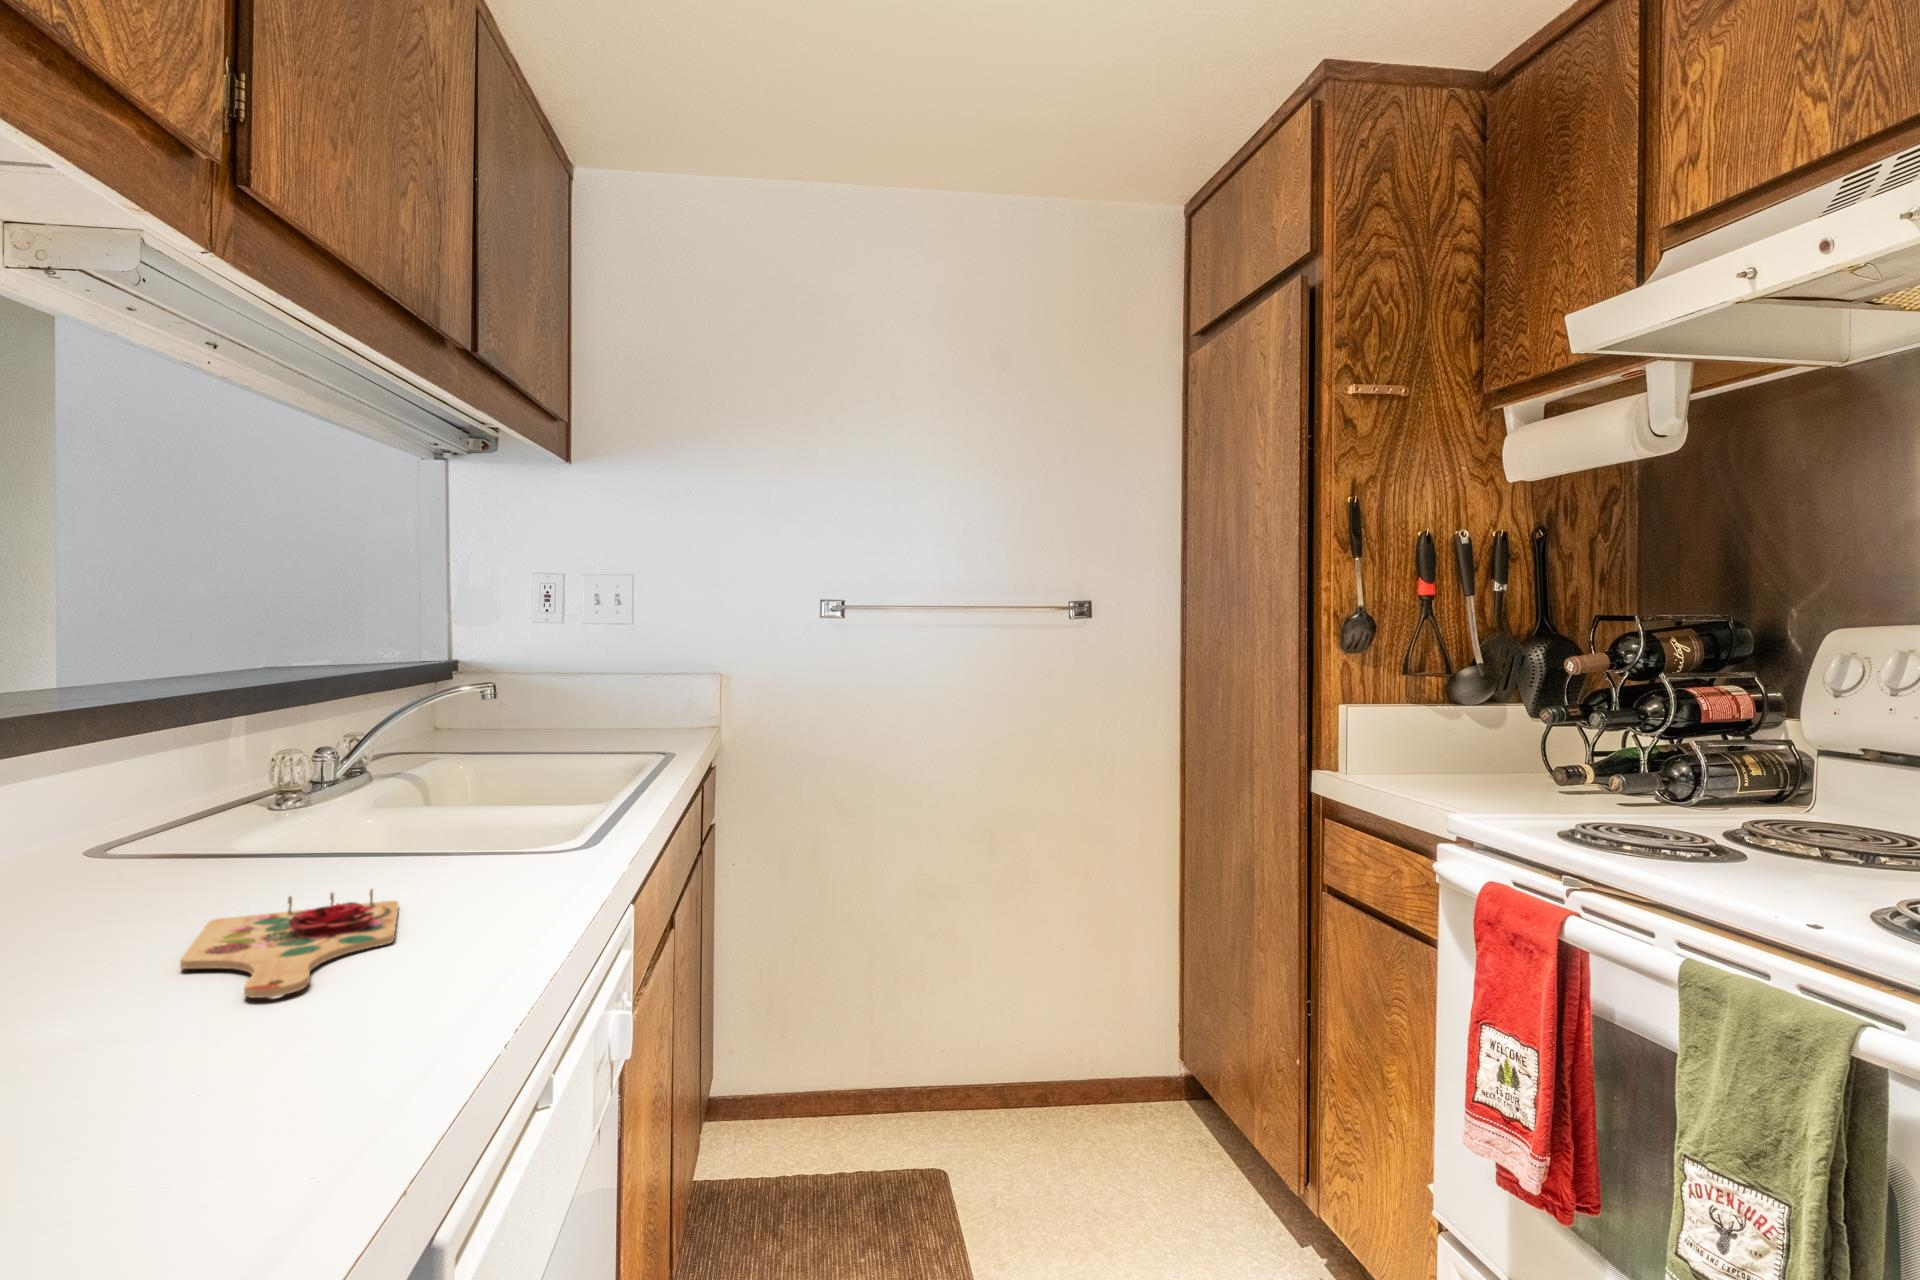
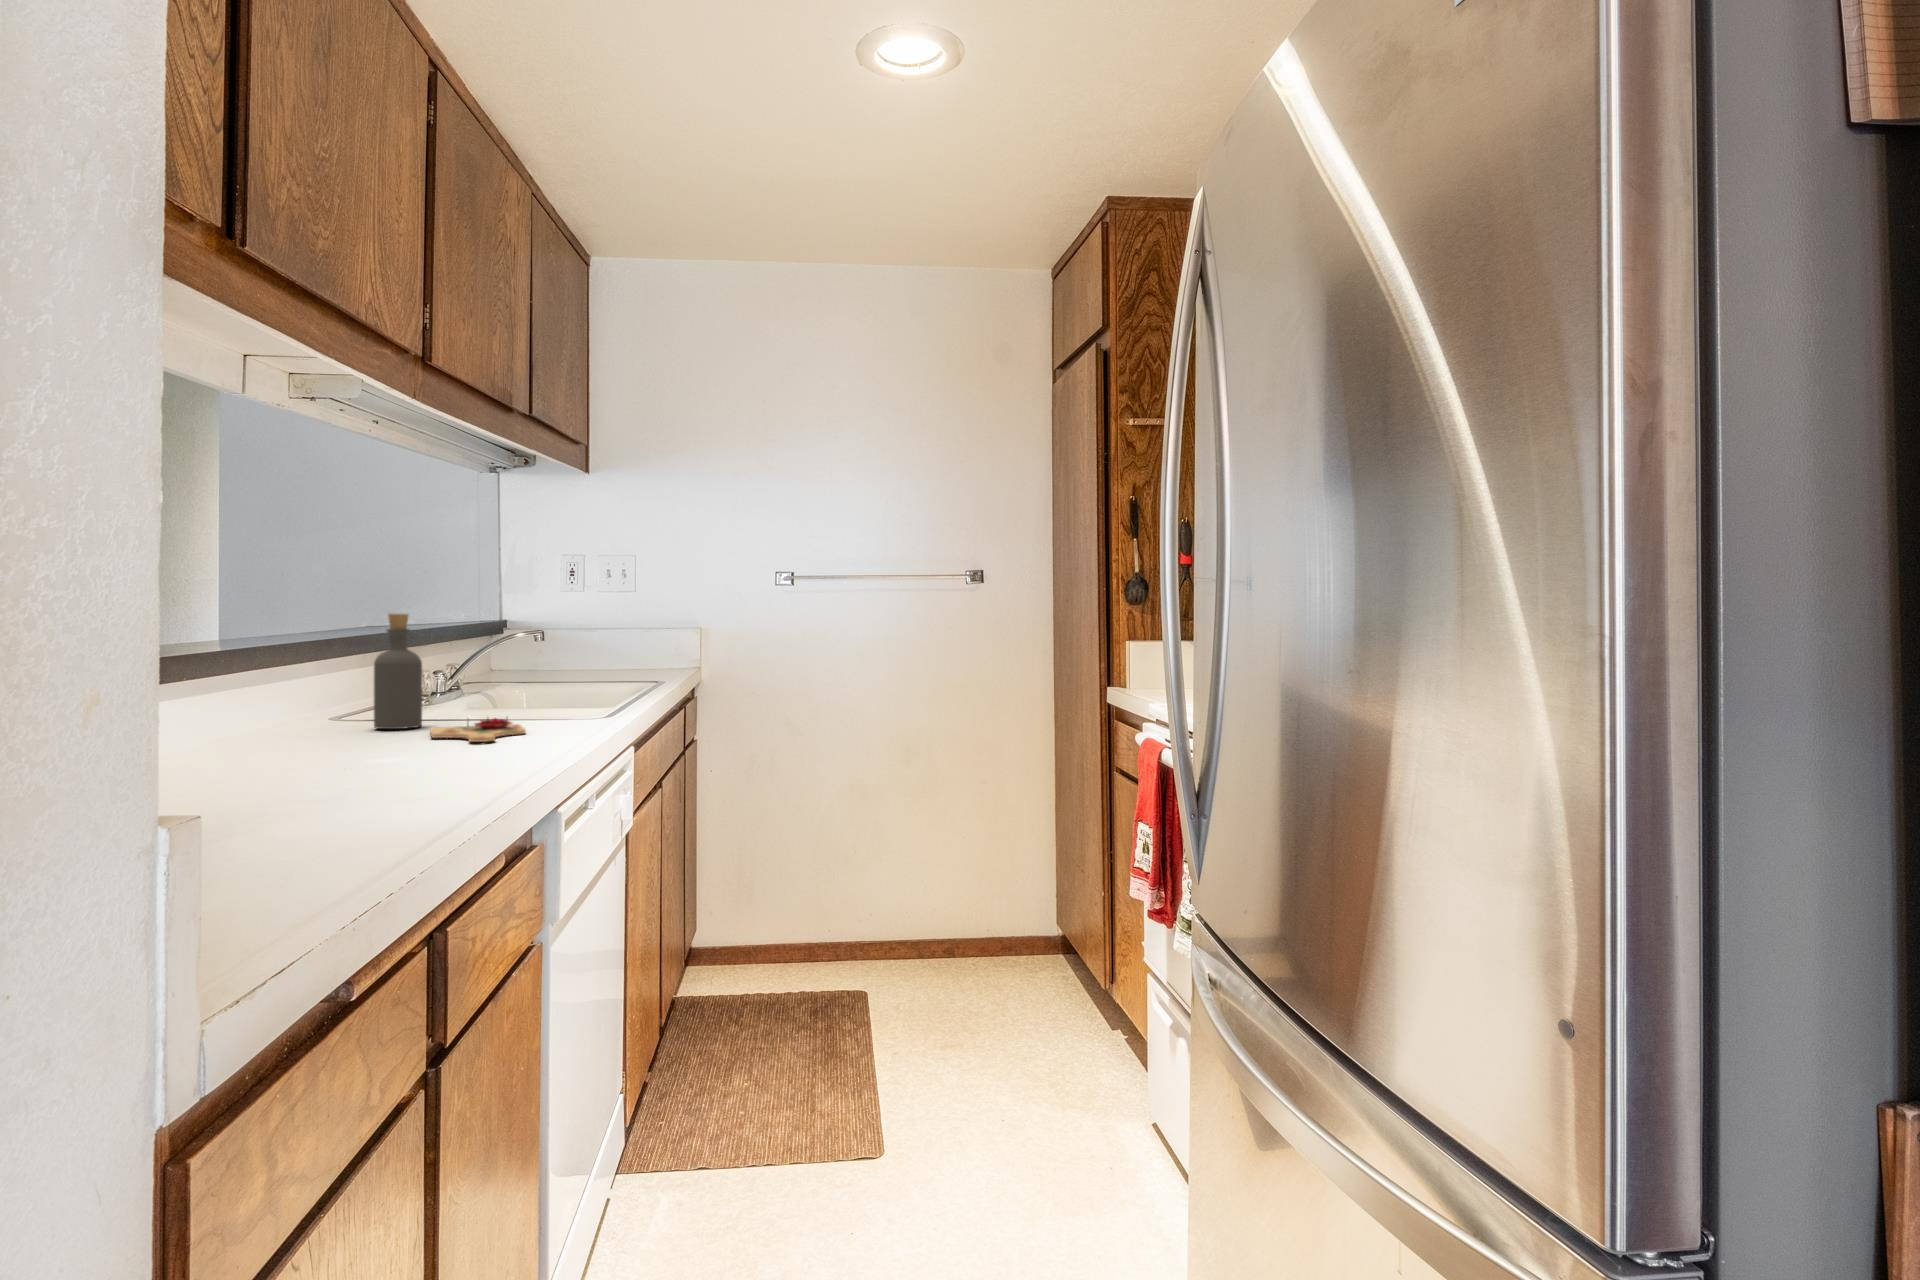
bottle: none [108,689,214,919] -> present [374,613,422,729]

